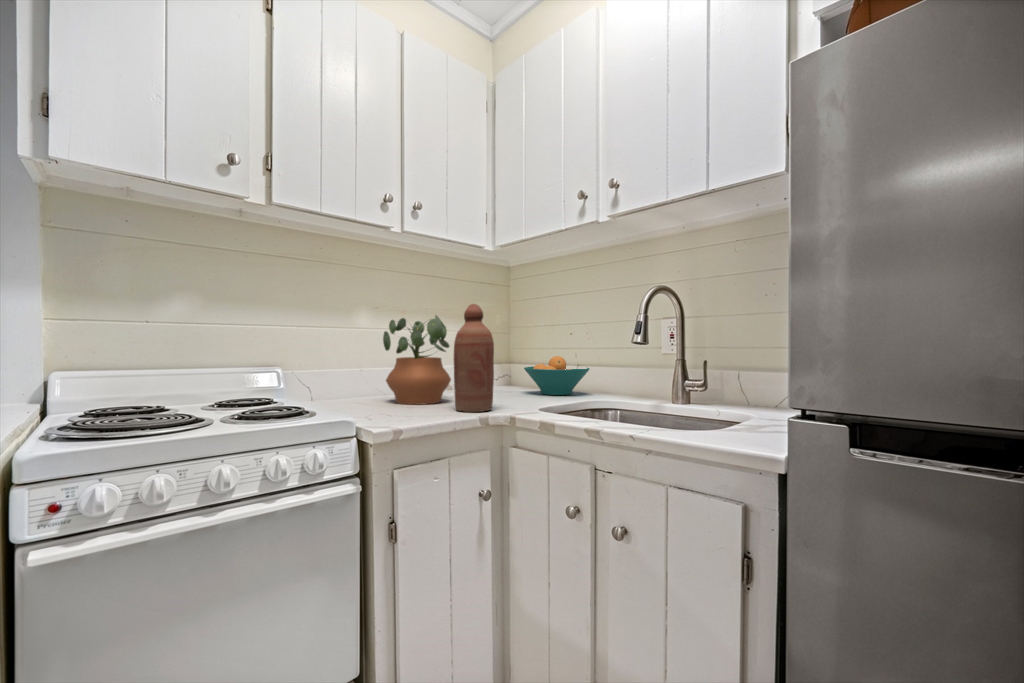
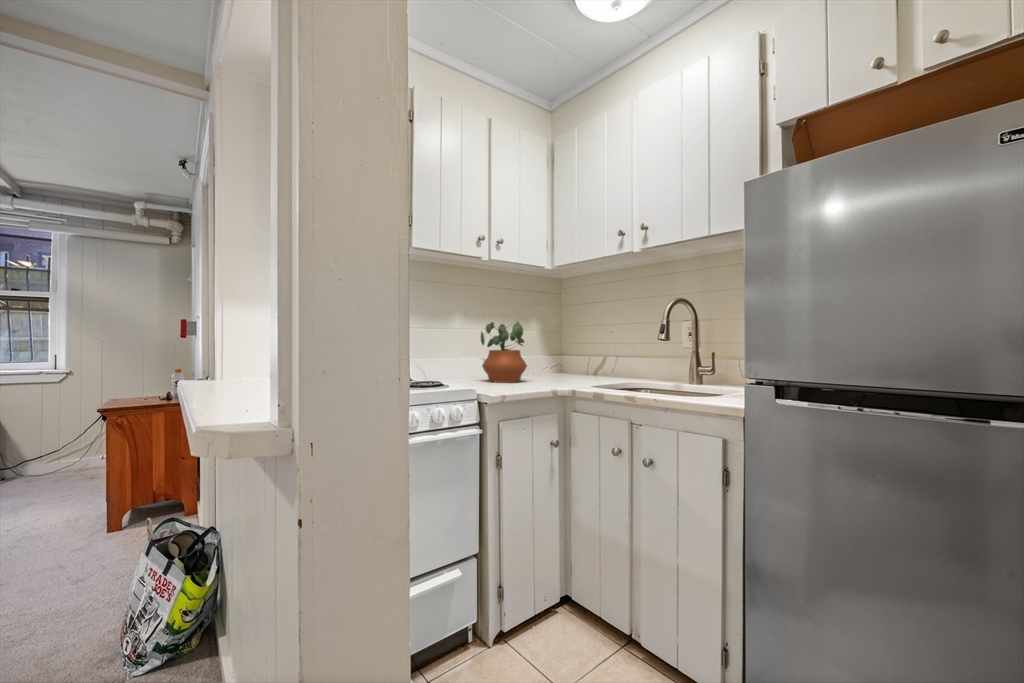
bottle: present [454,304,494,412] -> none [533,313,561,387]
fruit bowl: present [524,356,589,395] -> none [576,349,626,378]

